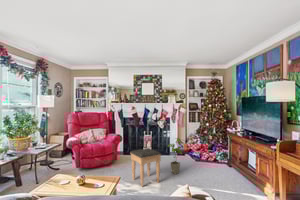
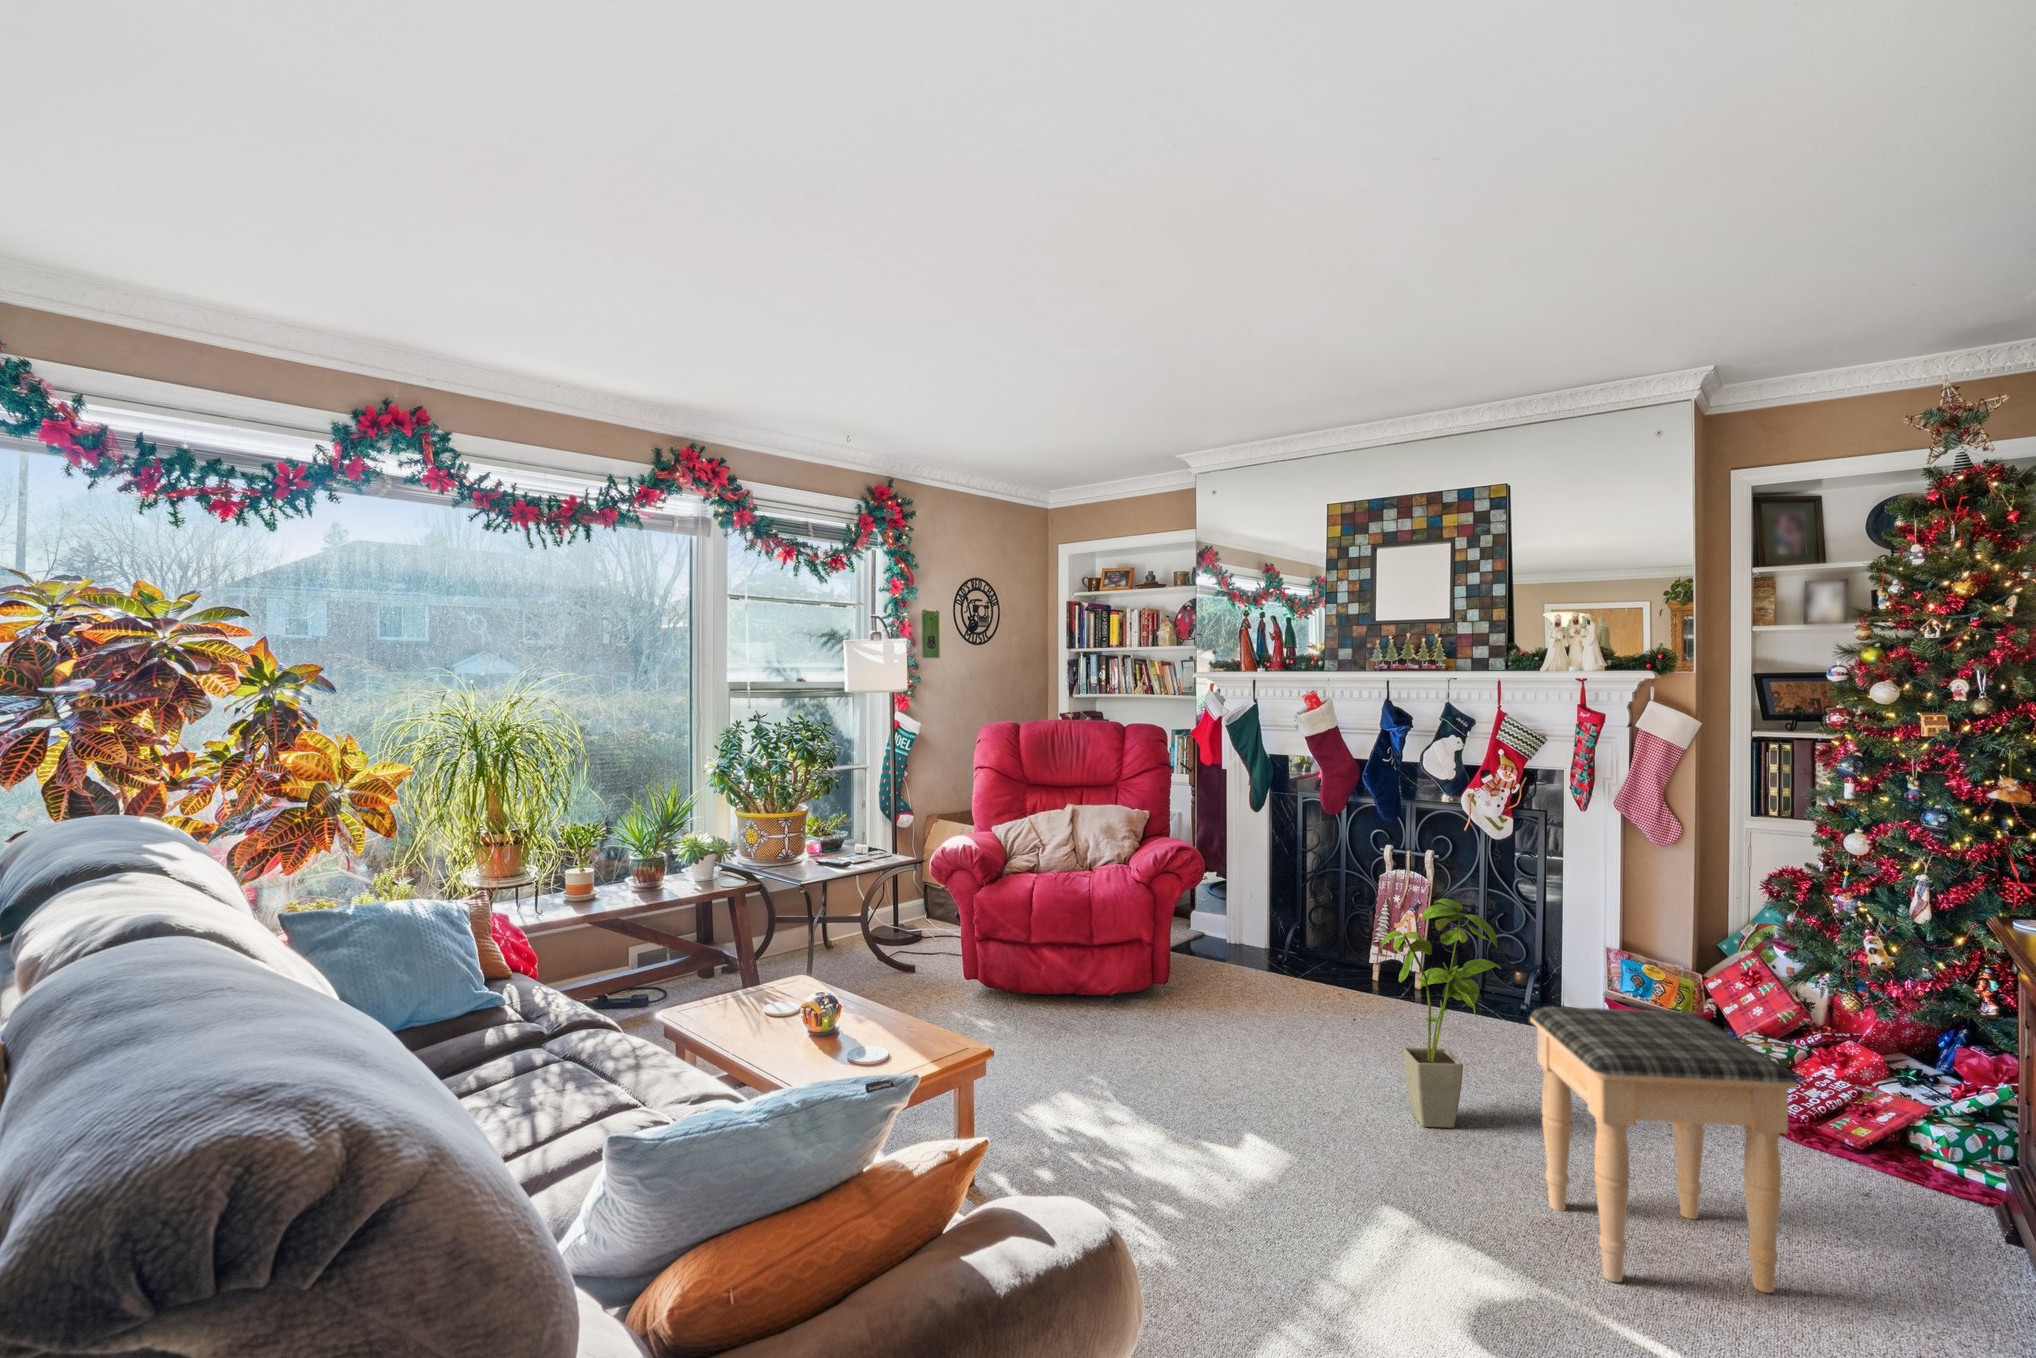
footstool: present [130,148,161,187] -> present [1530,1007,1797,1293]

